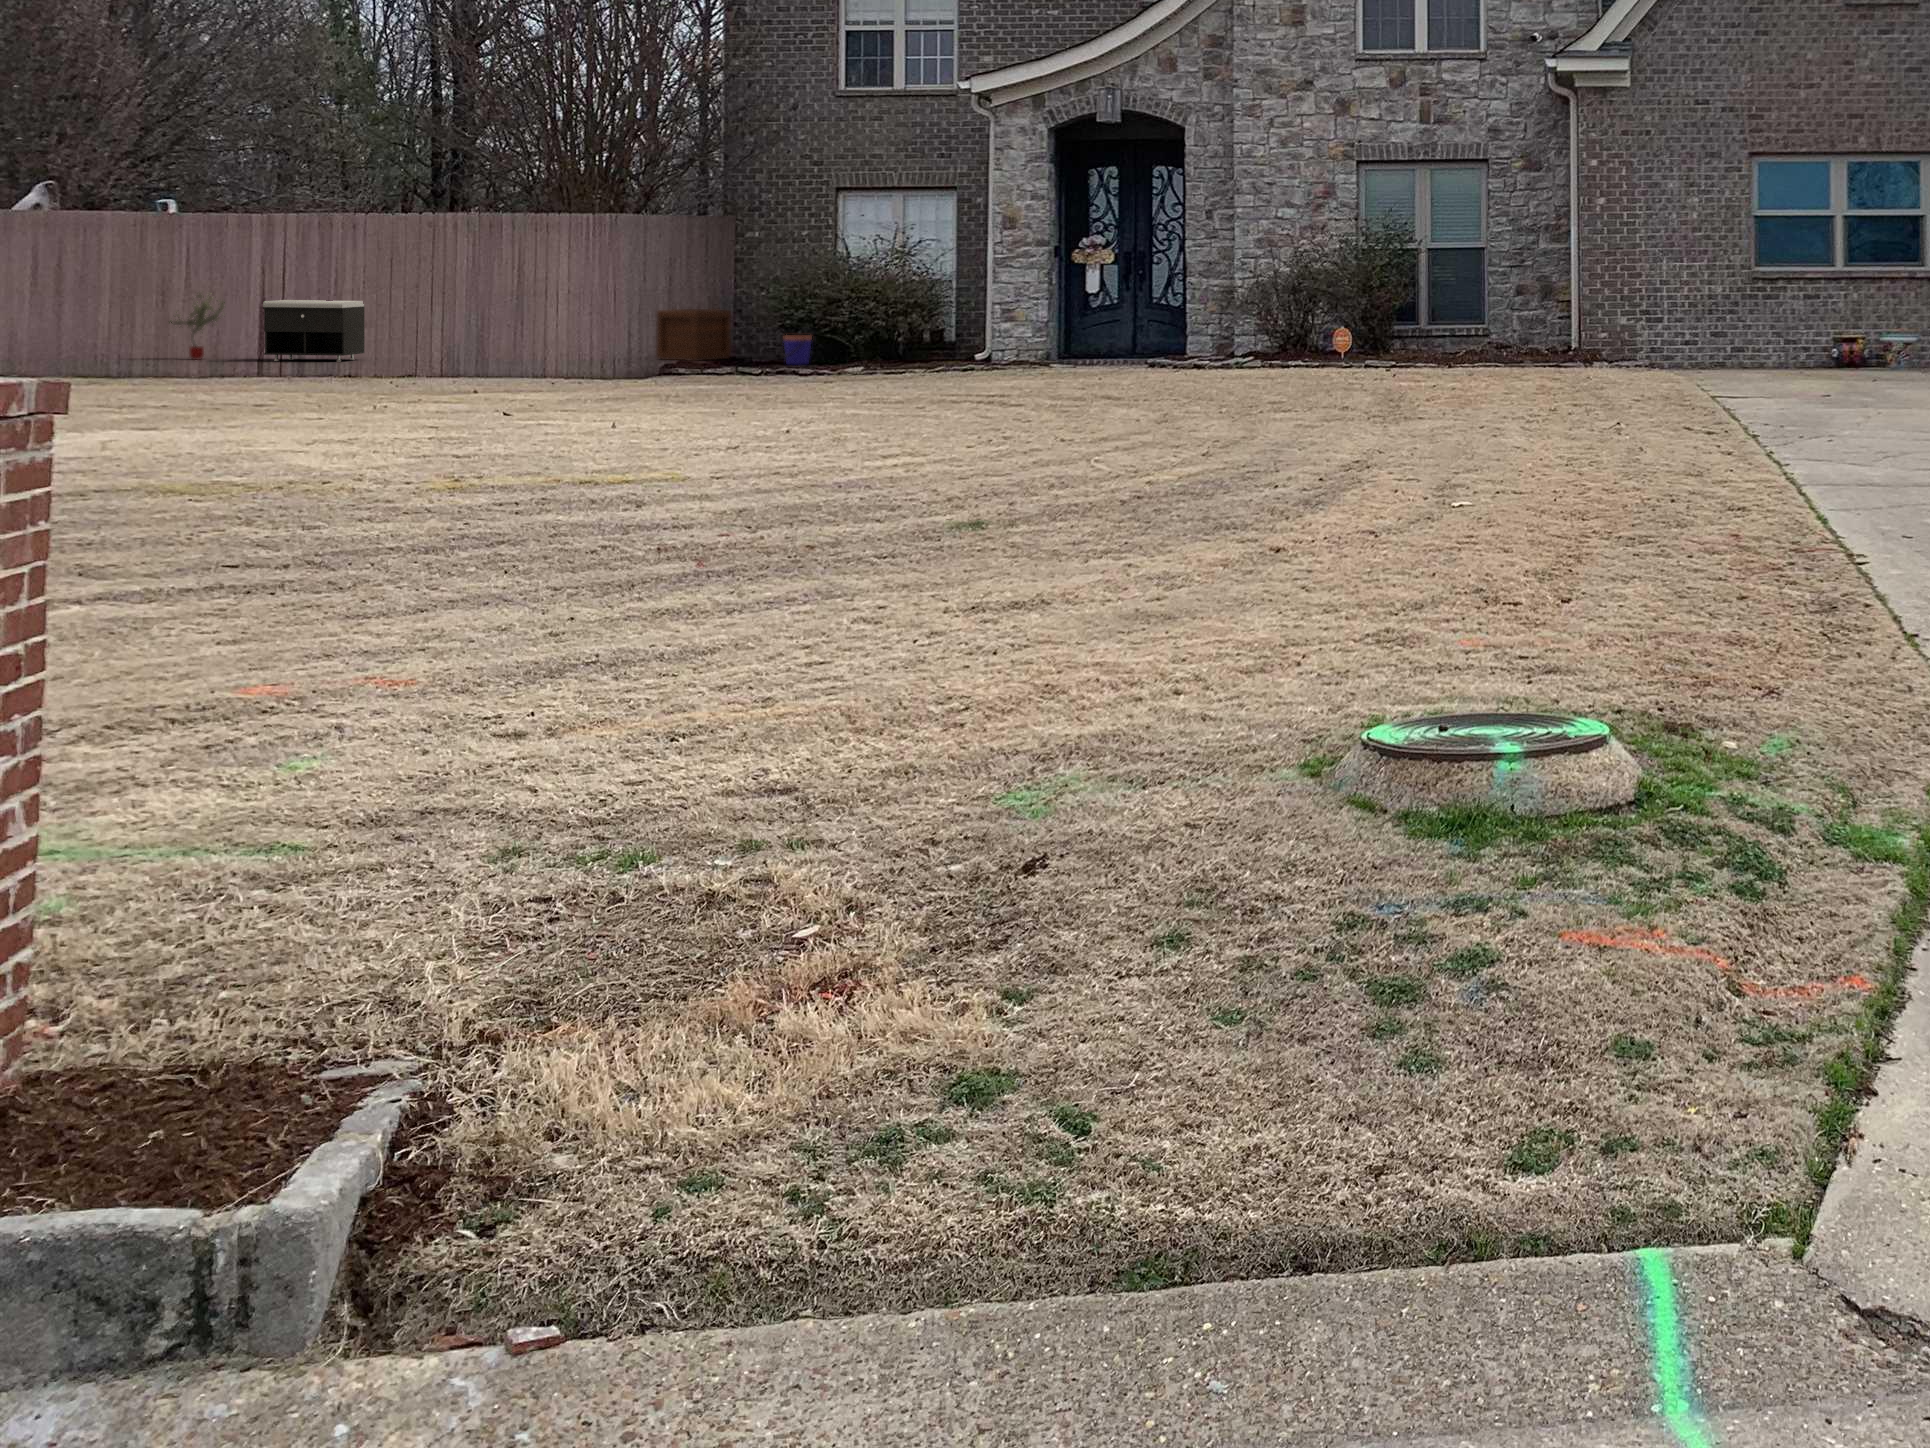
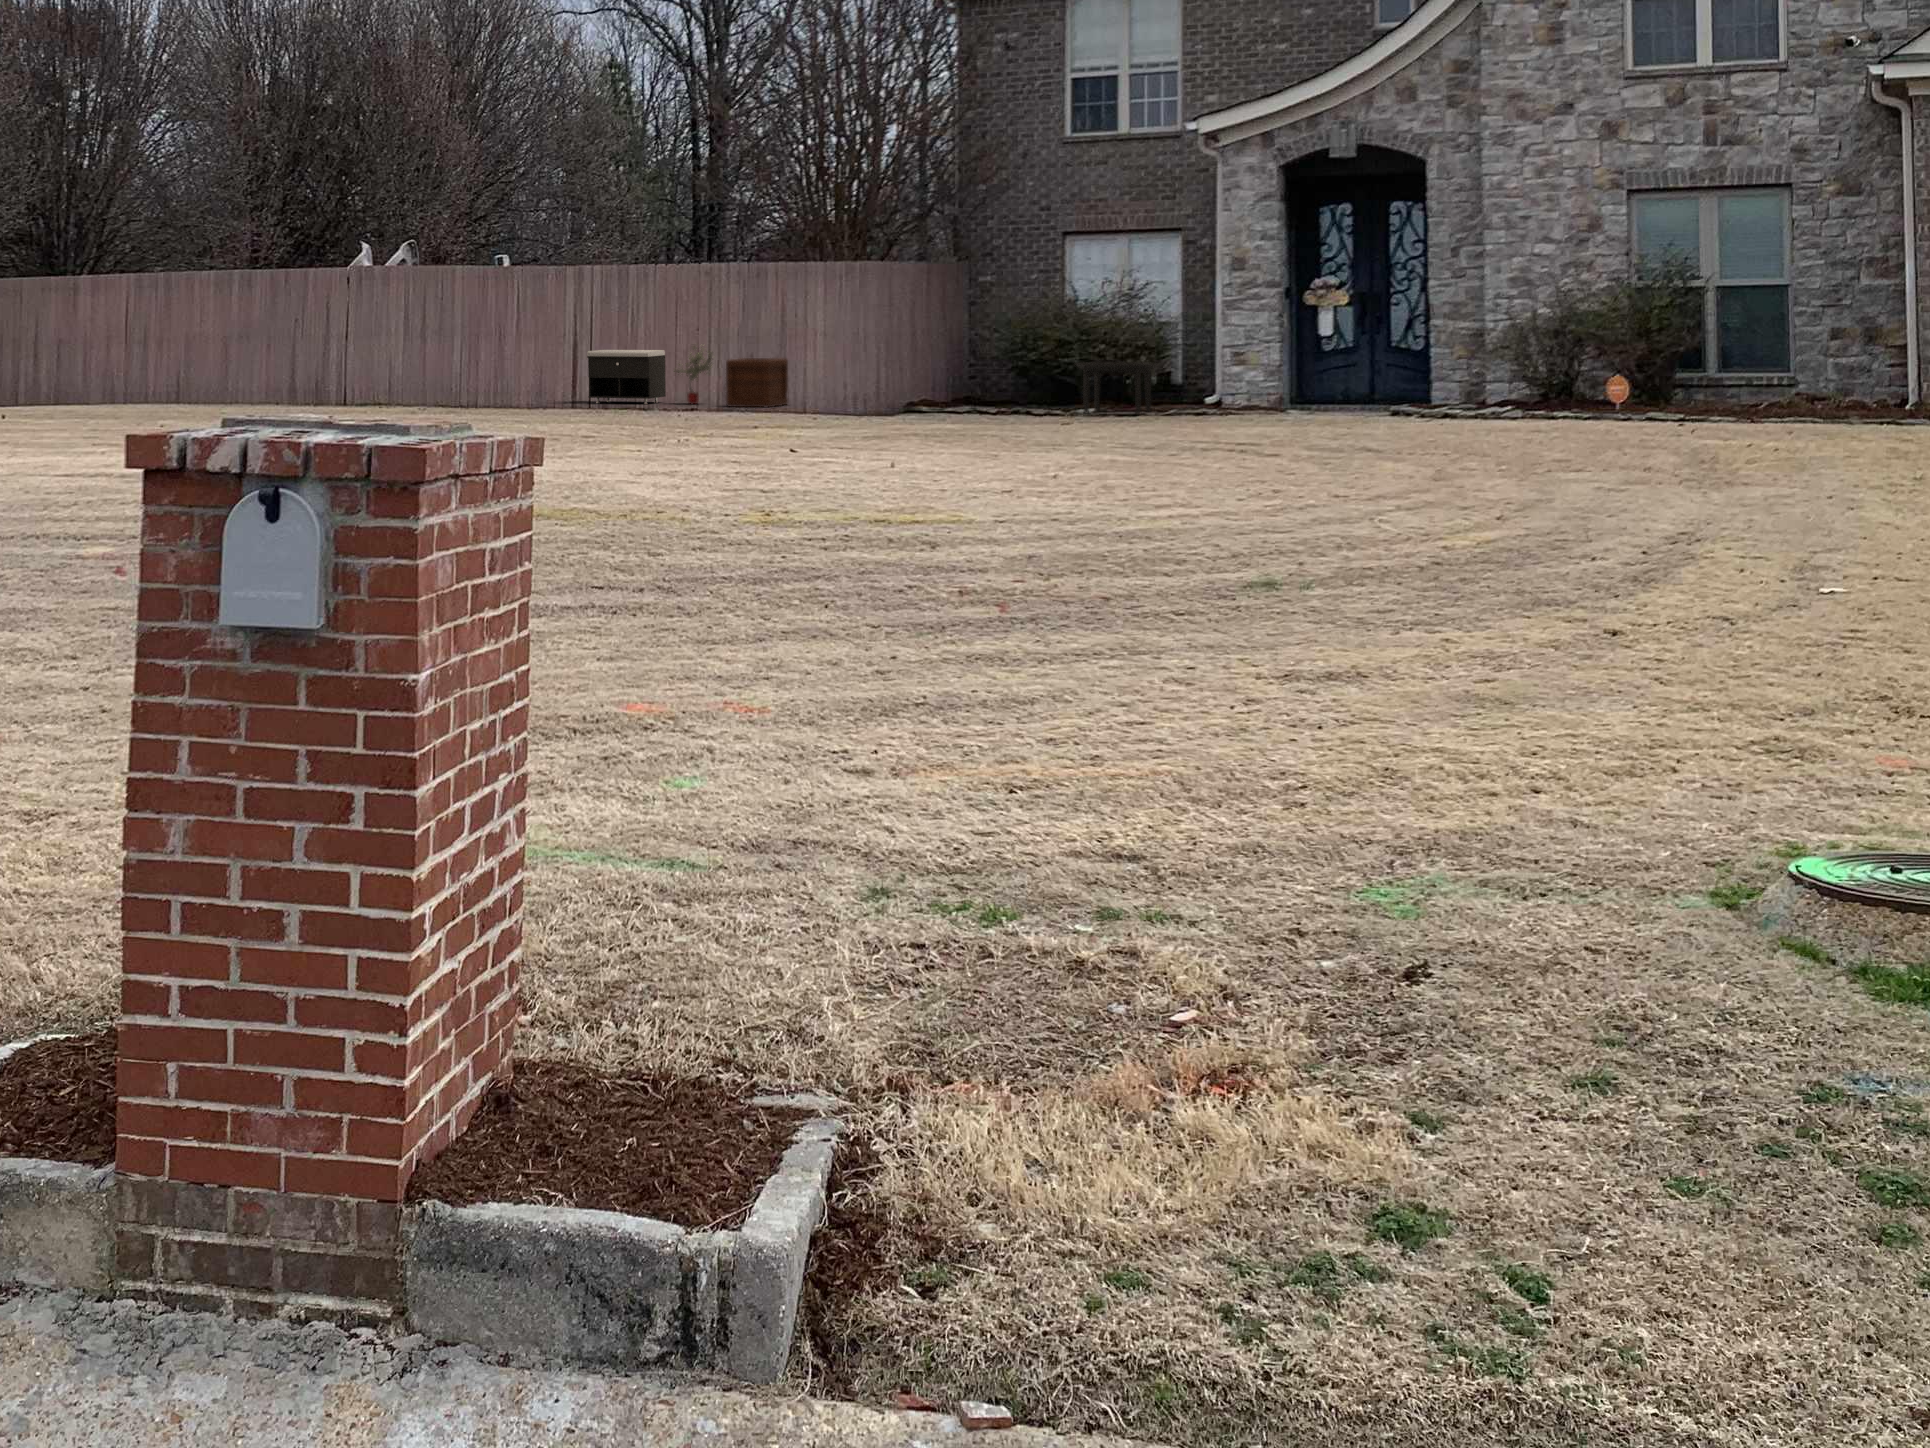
potted tree: present [169,294,225,360] -> present [674,346,713,404]
wooden crate: present [656,309,731,361] -> present [726,358,788,407]
round table: none [835,316,925,369] -> present [1076,362,1159,415]
bucket: present [783,335,811,365] -> none [1023,381,1051,409]

